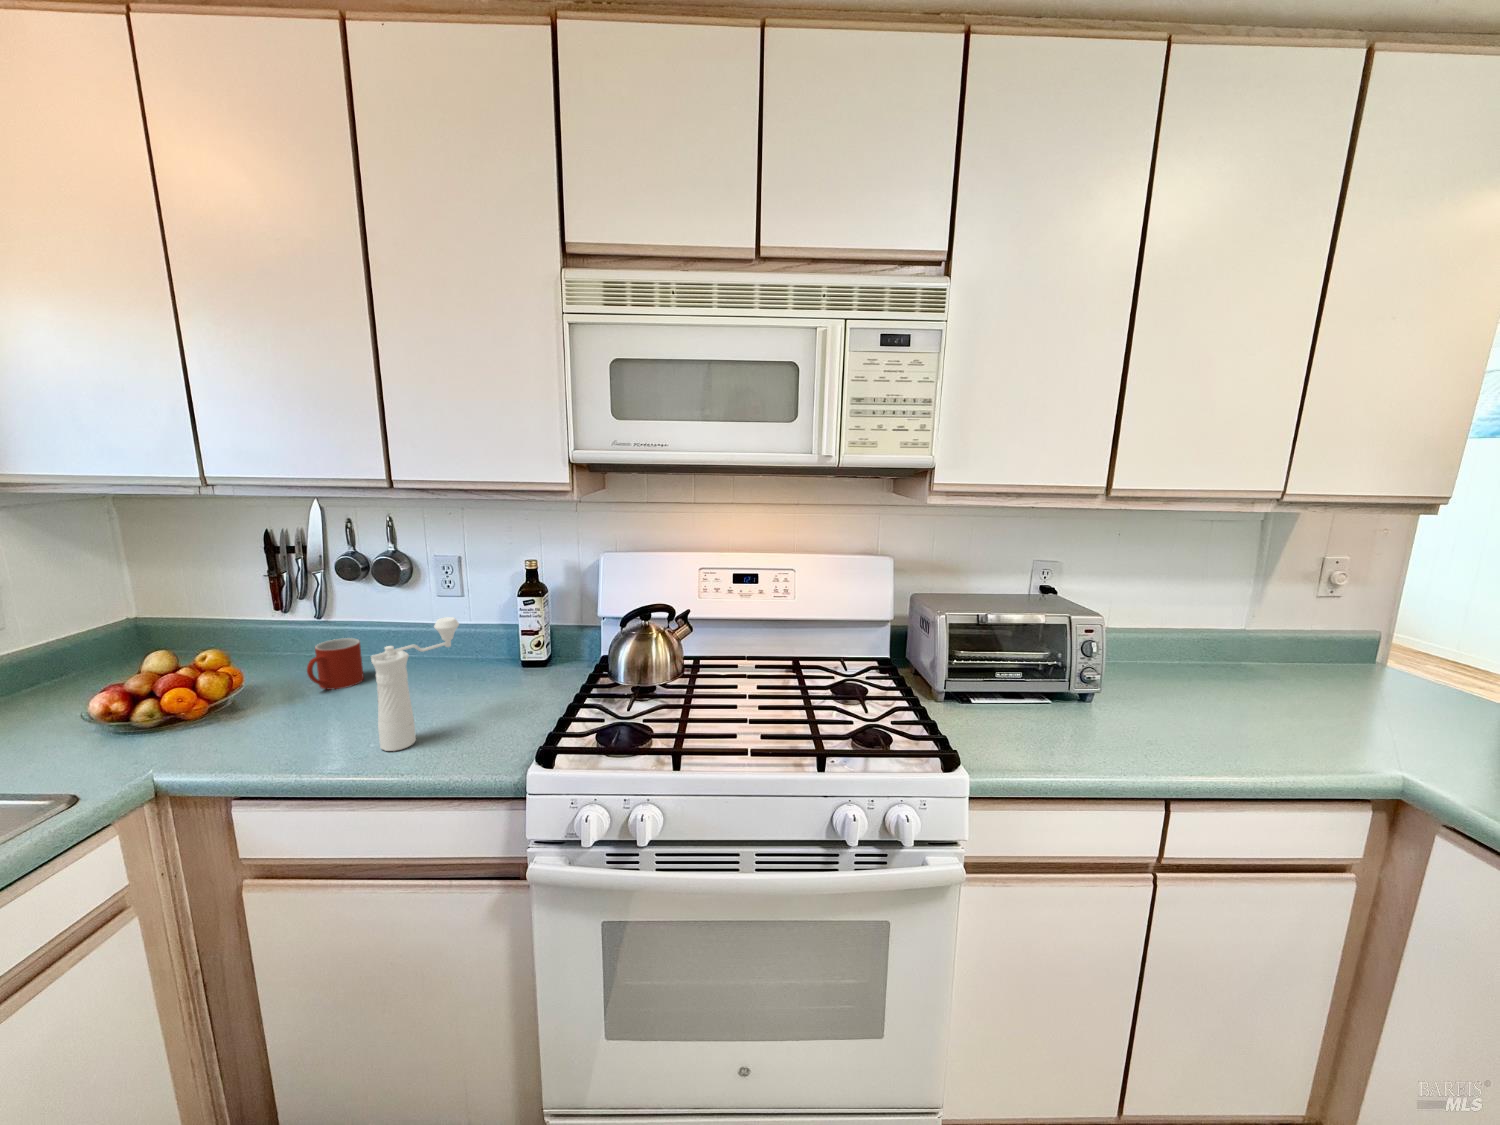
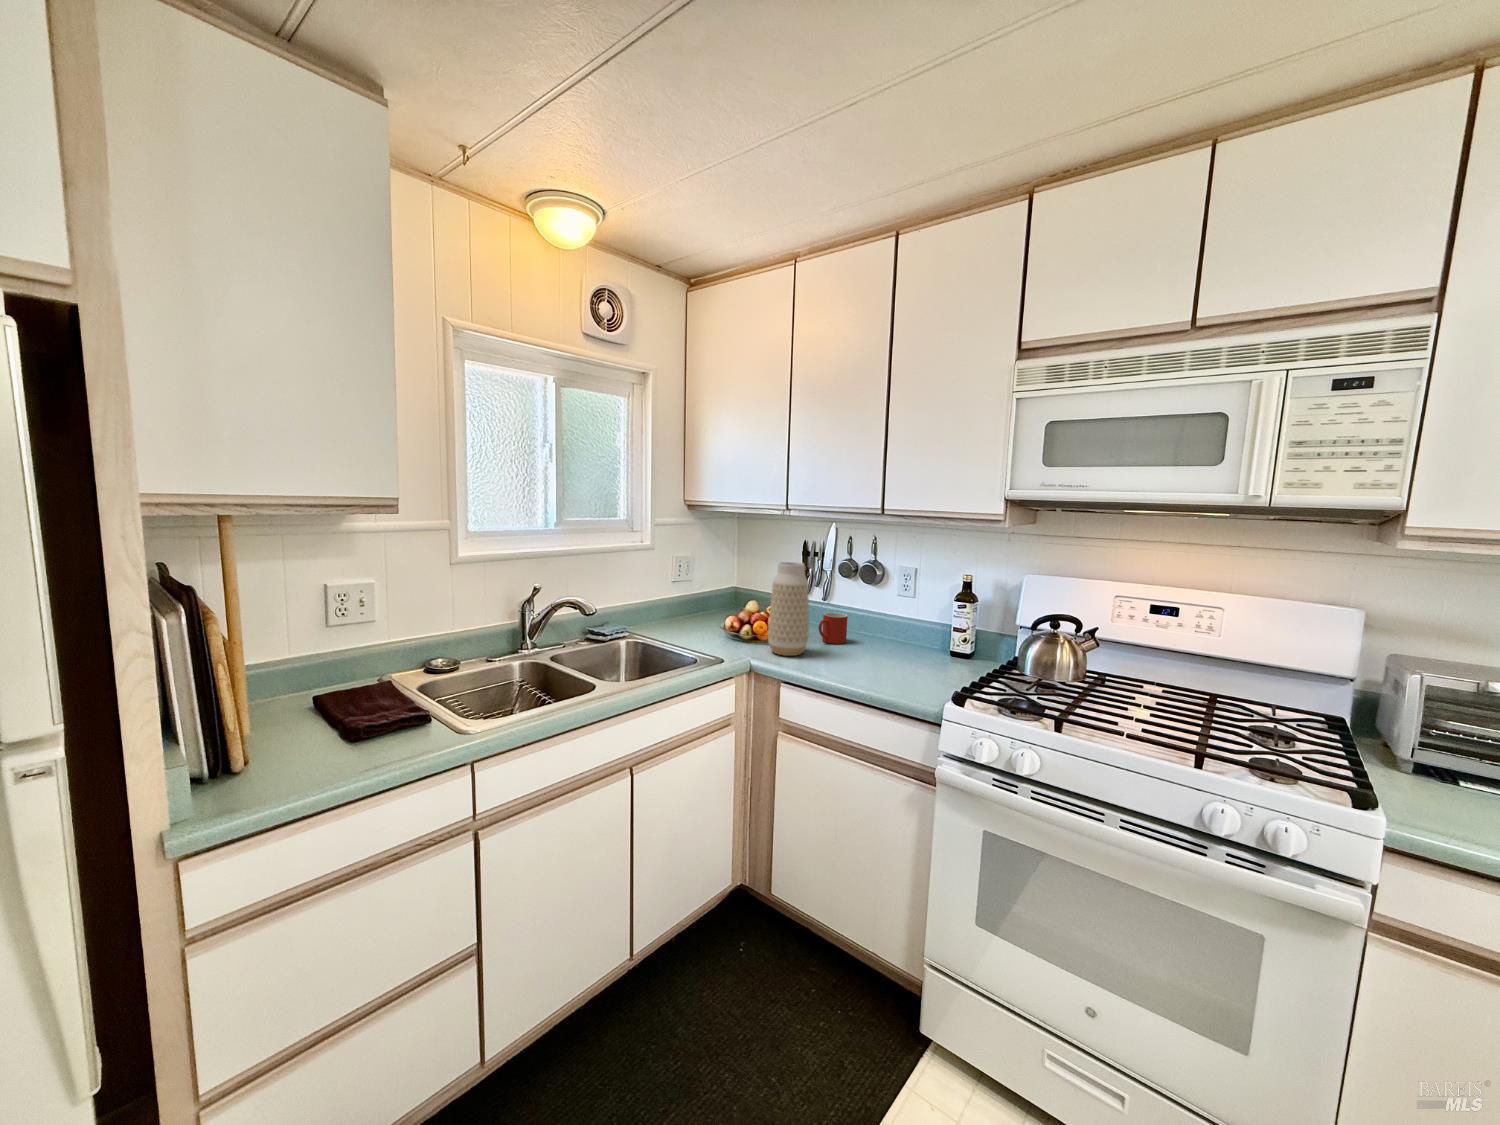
vase: none [183,578,283,745] -> present [768,562,809,656]
pepper mill: present [371,617,459,751] -> none [858,601,913,678]

